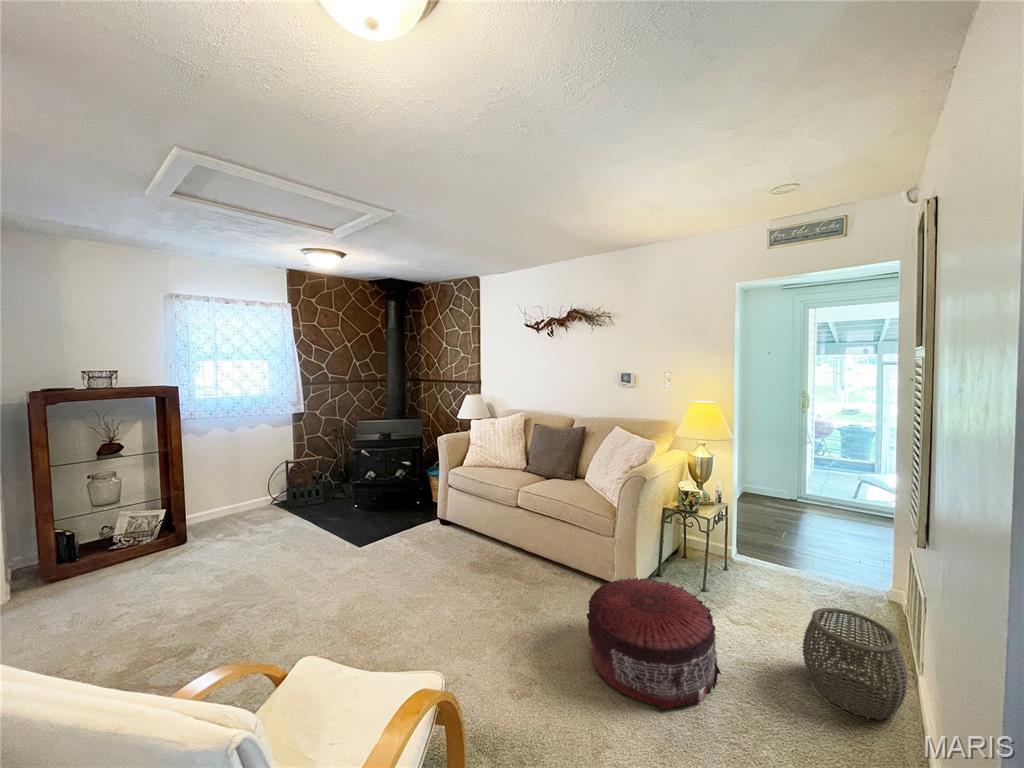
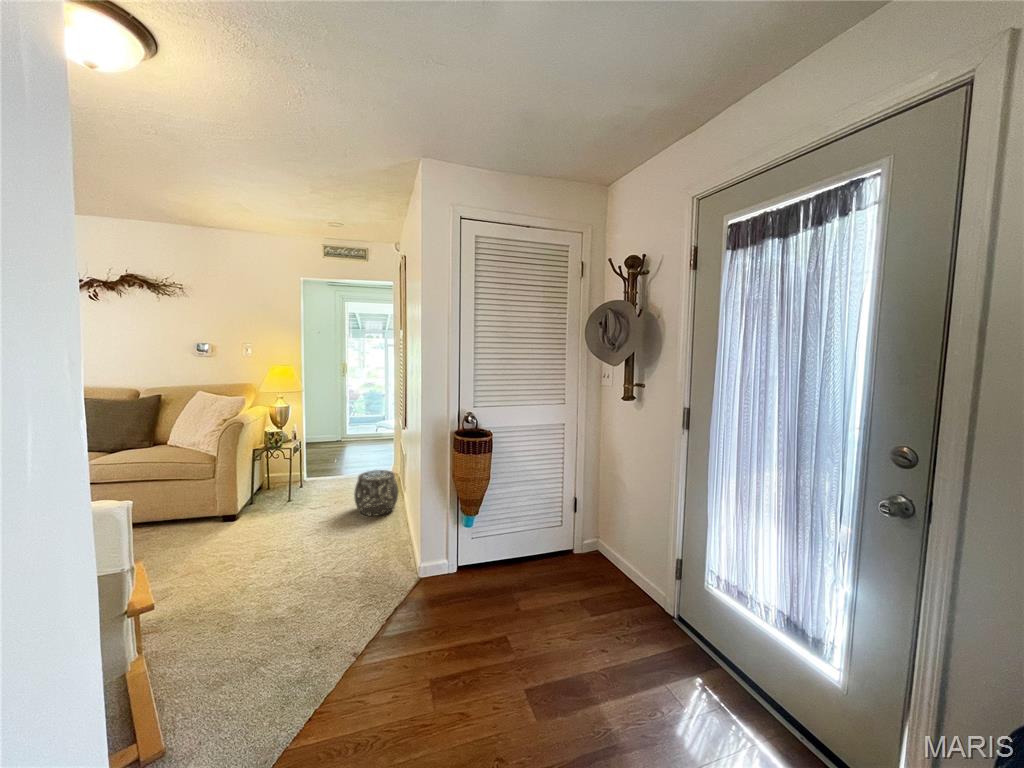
pouf: present [586,577,721,710] -> none [208,488,312,561]

